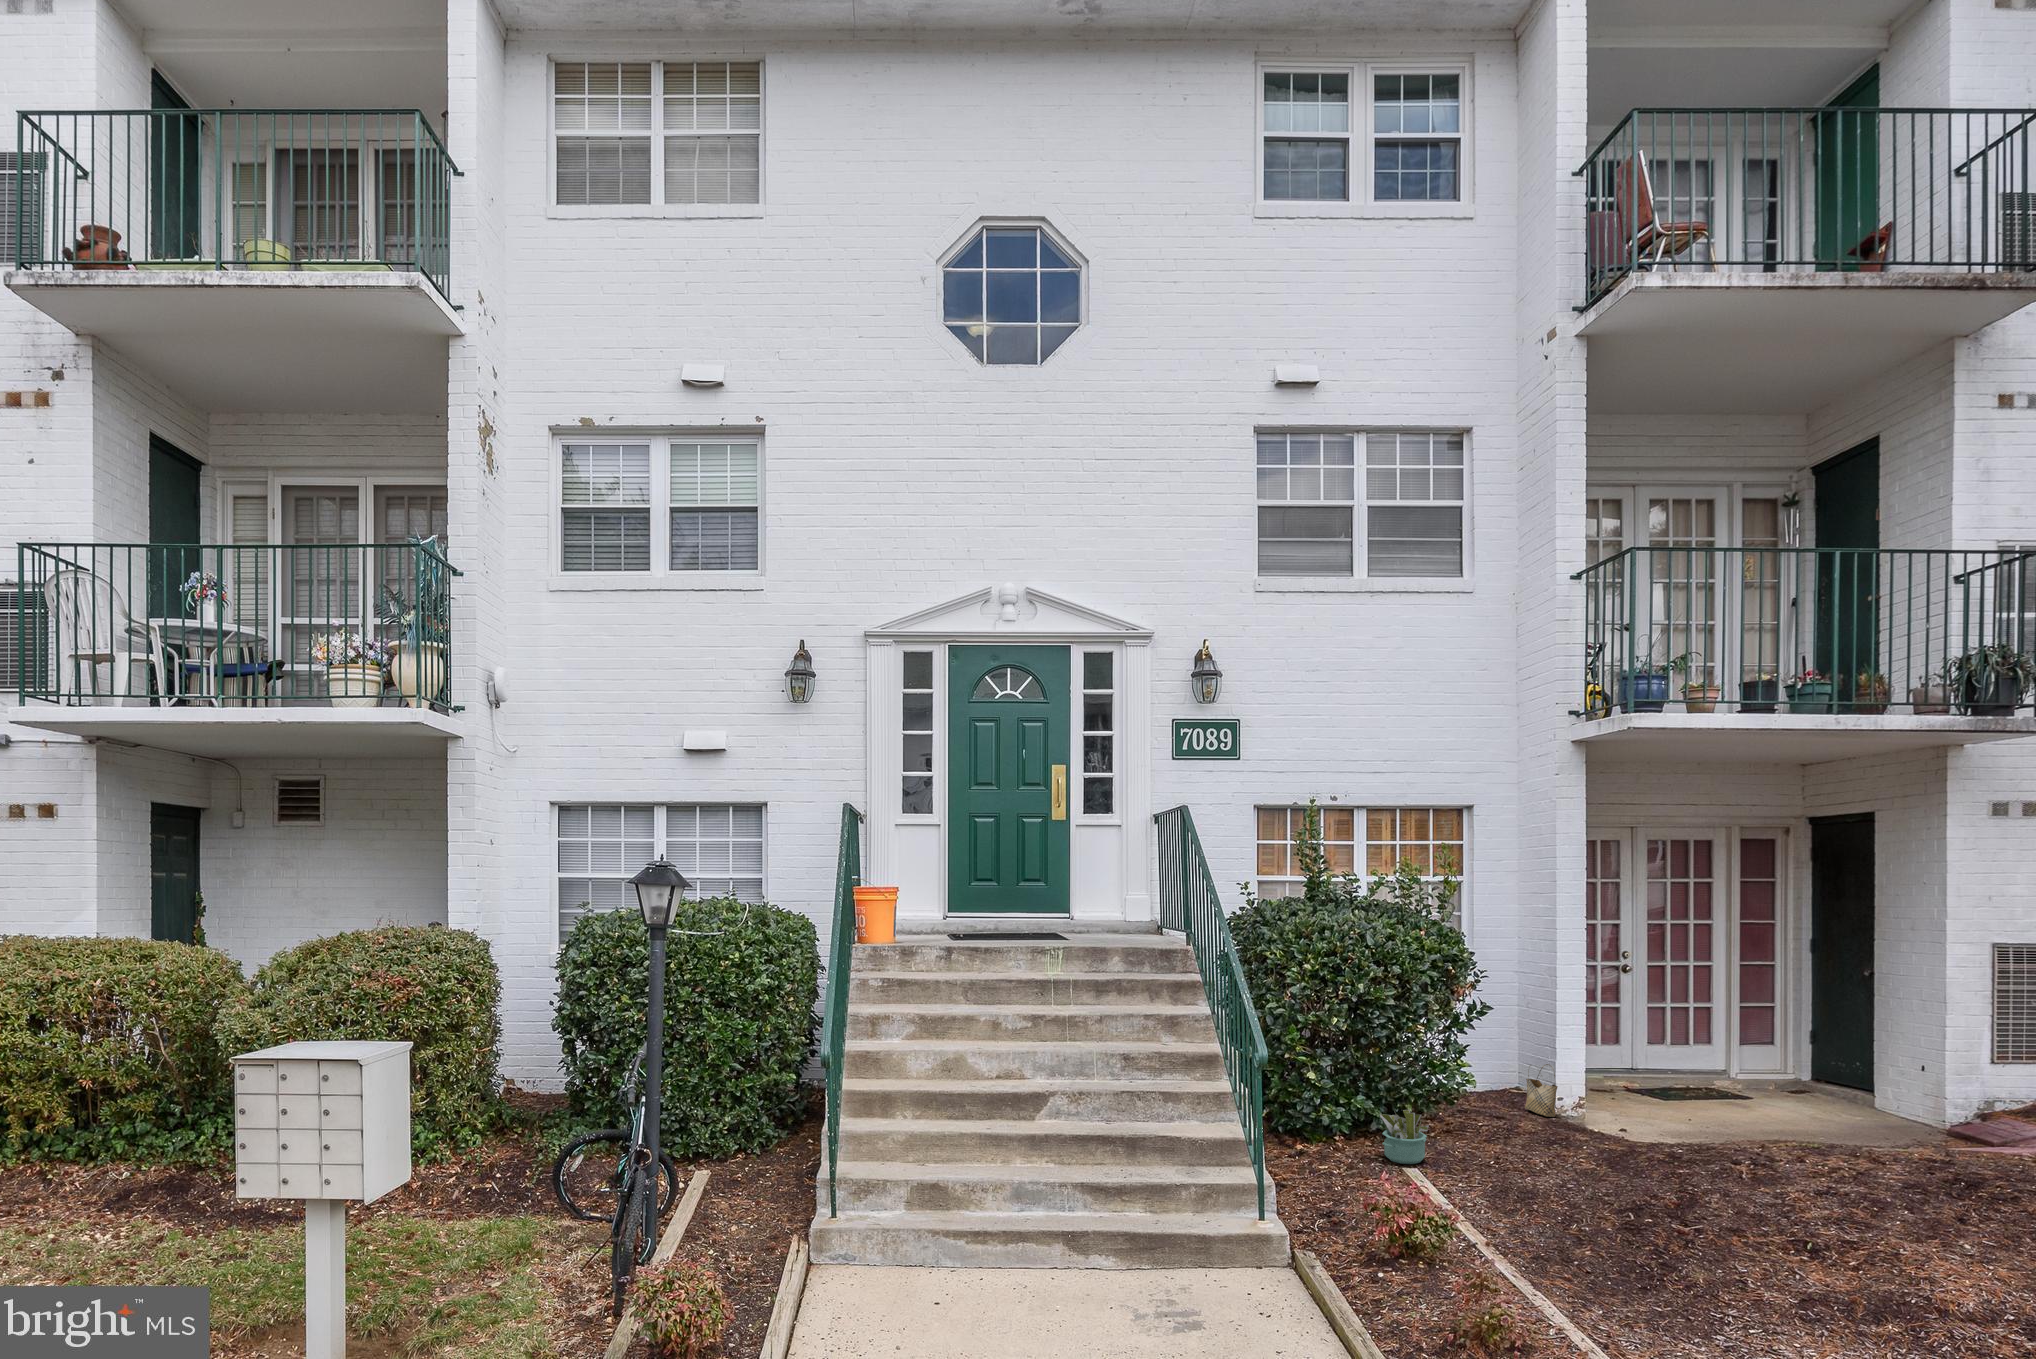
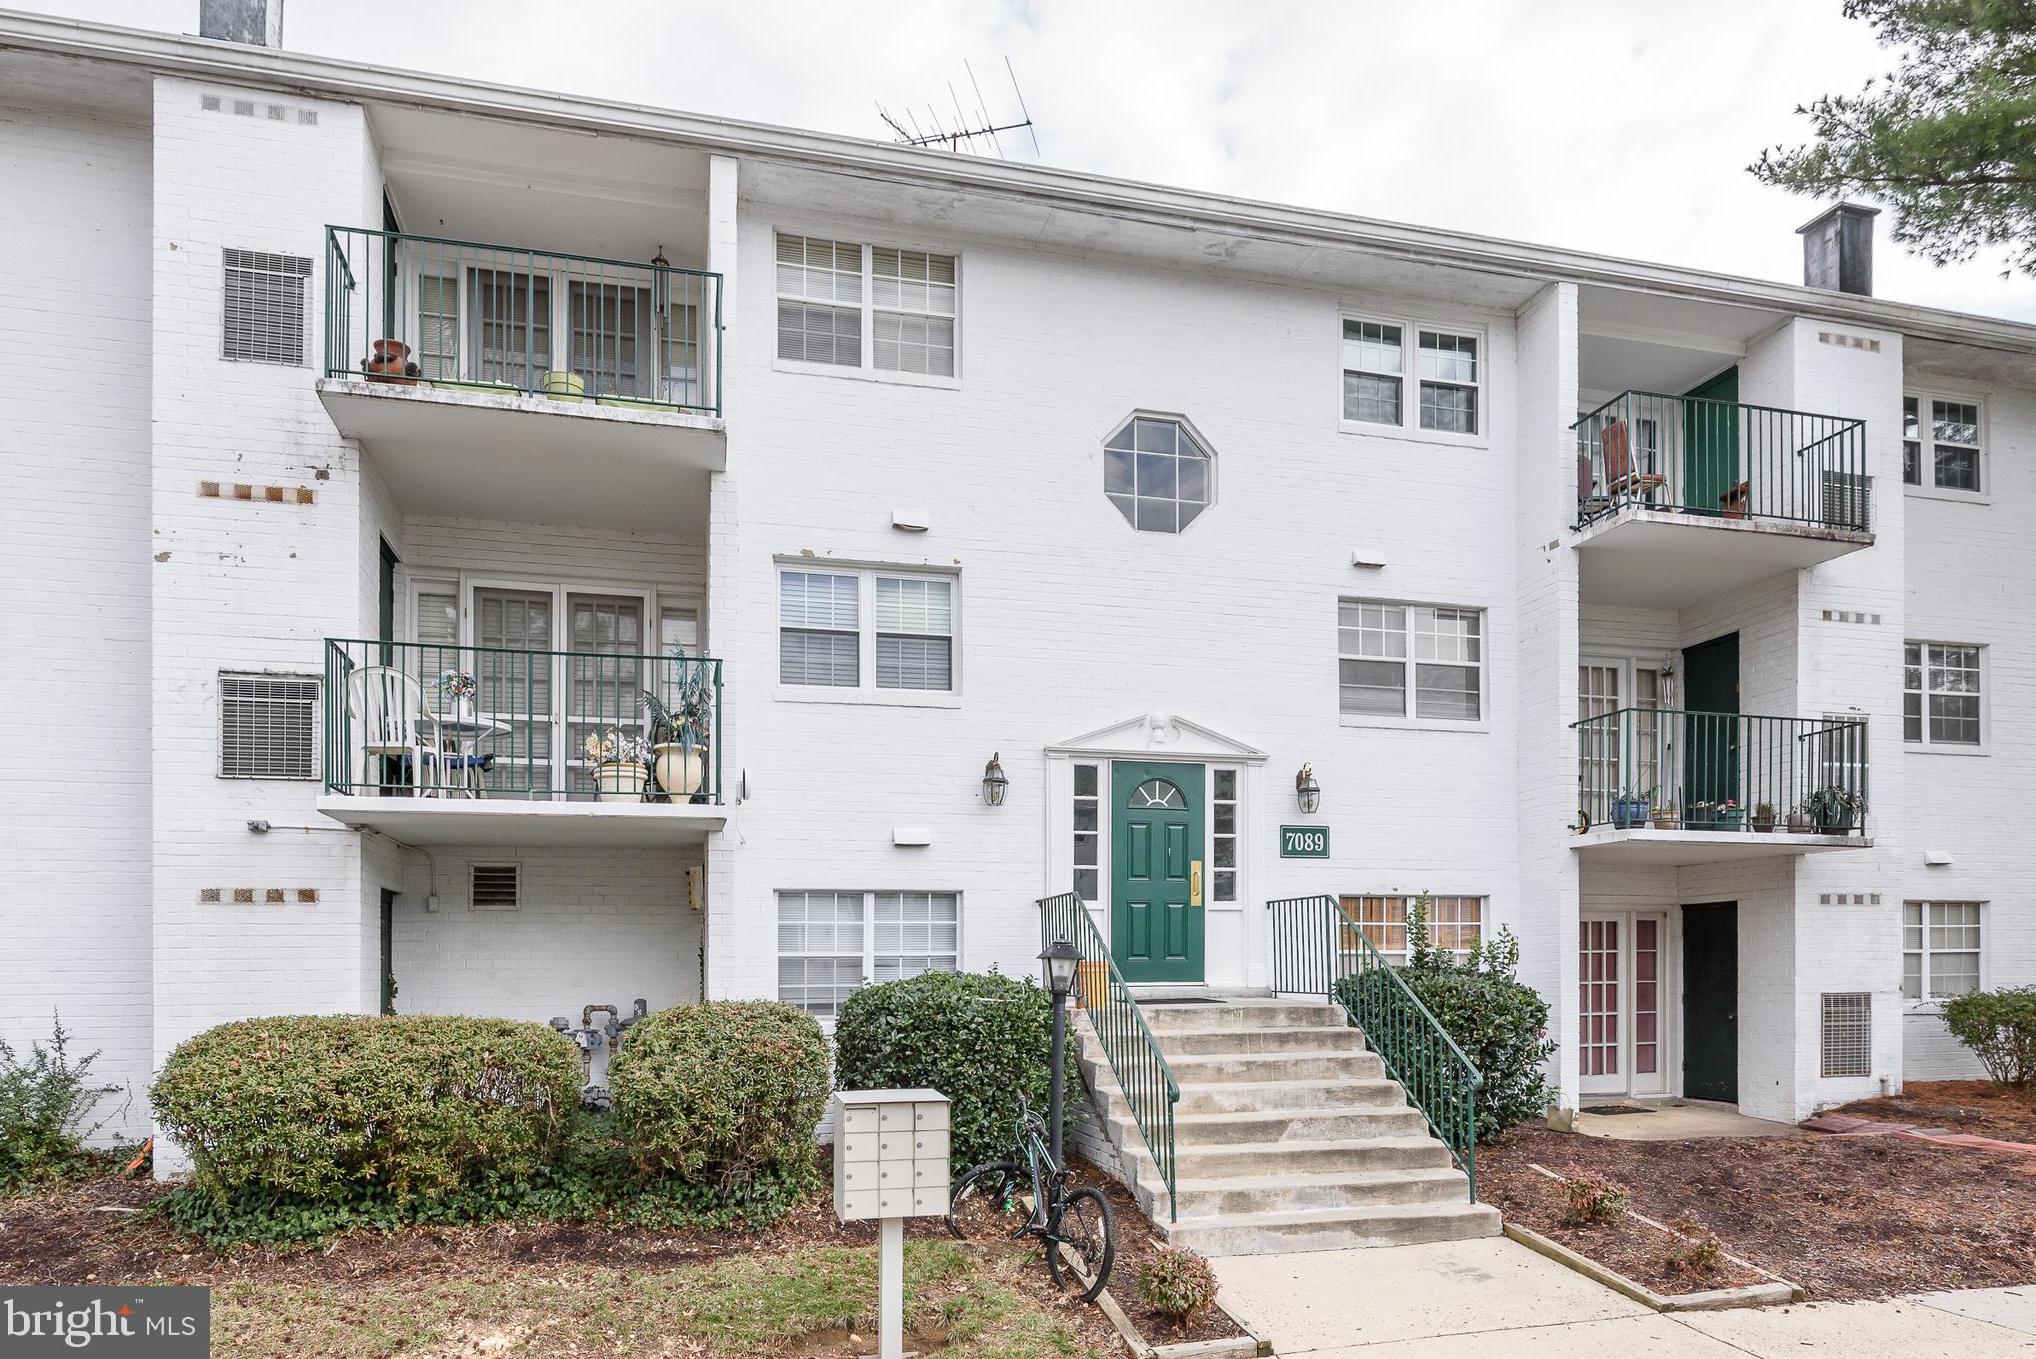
decorative plant: present [1380,1110,1429,1164] -> none [1498,1126,1536,1167]

